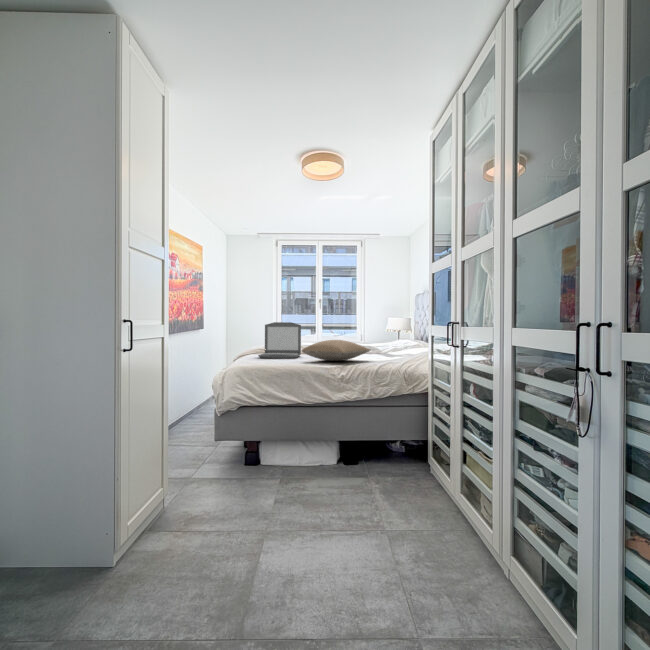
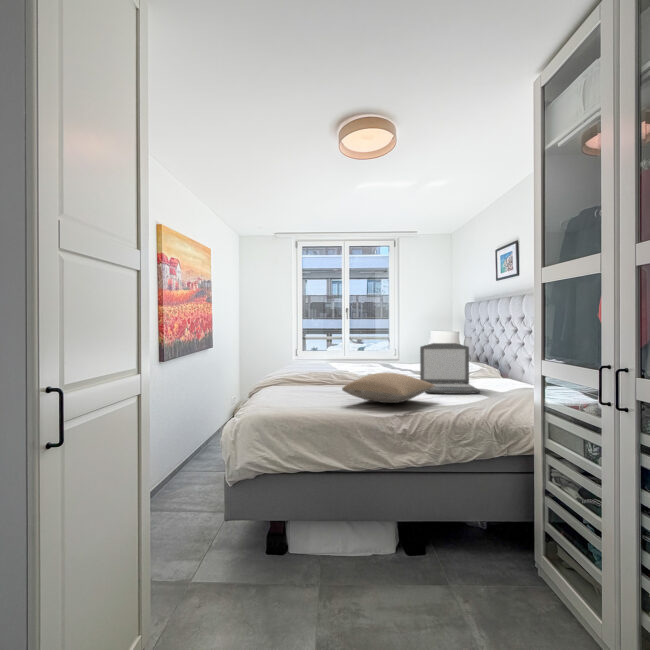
laptop: present [258,322,301,358] -> present [420,343,479,394]

